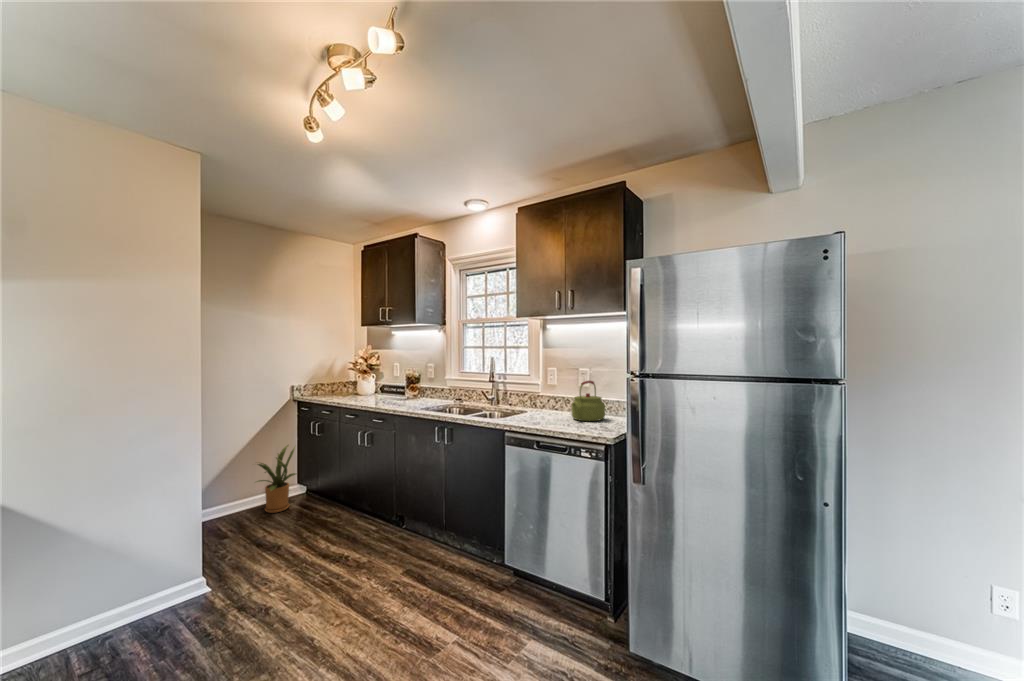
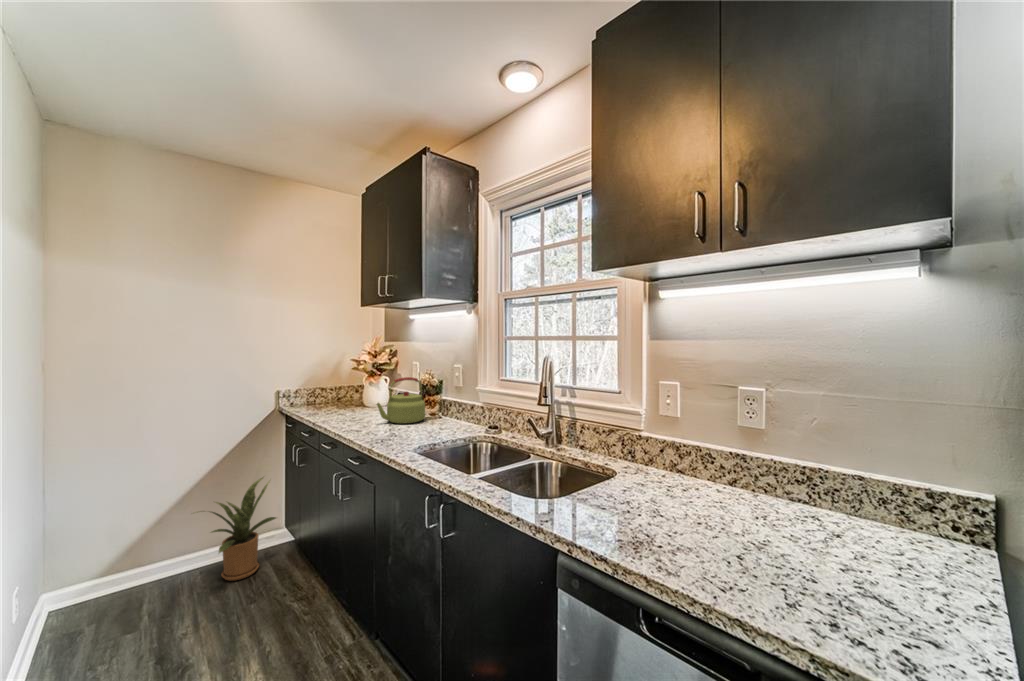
kettle: present [572,381,605,421] -> present [377,377,425,424]

